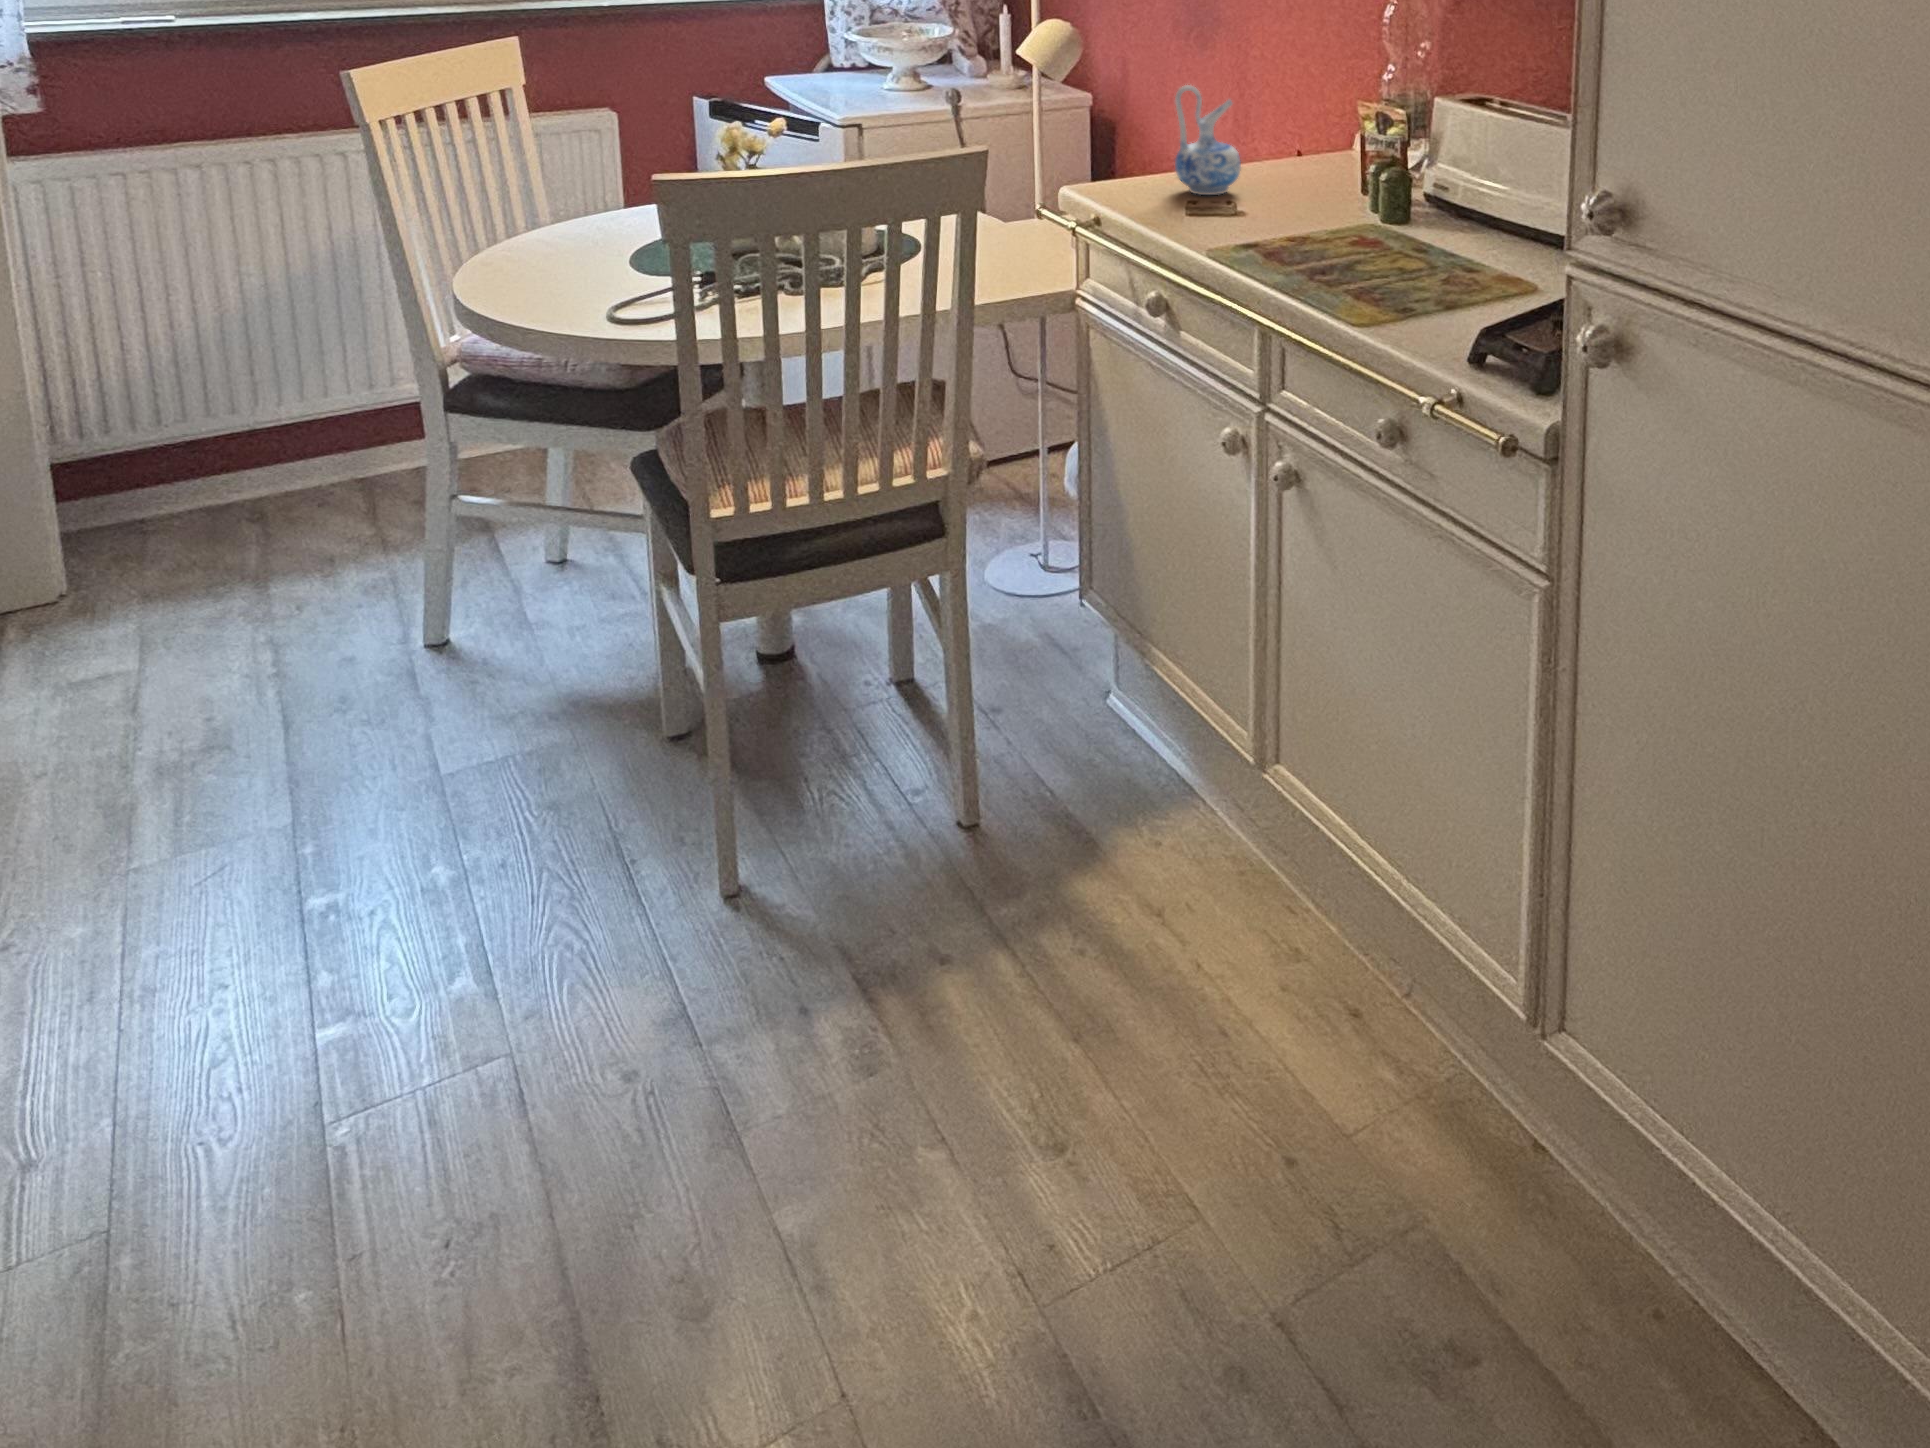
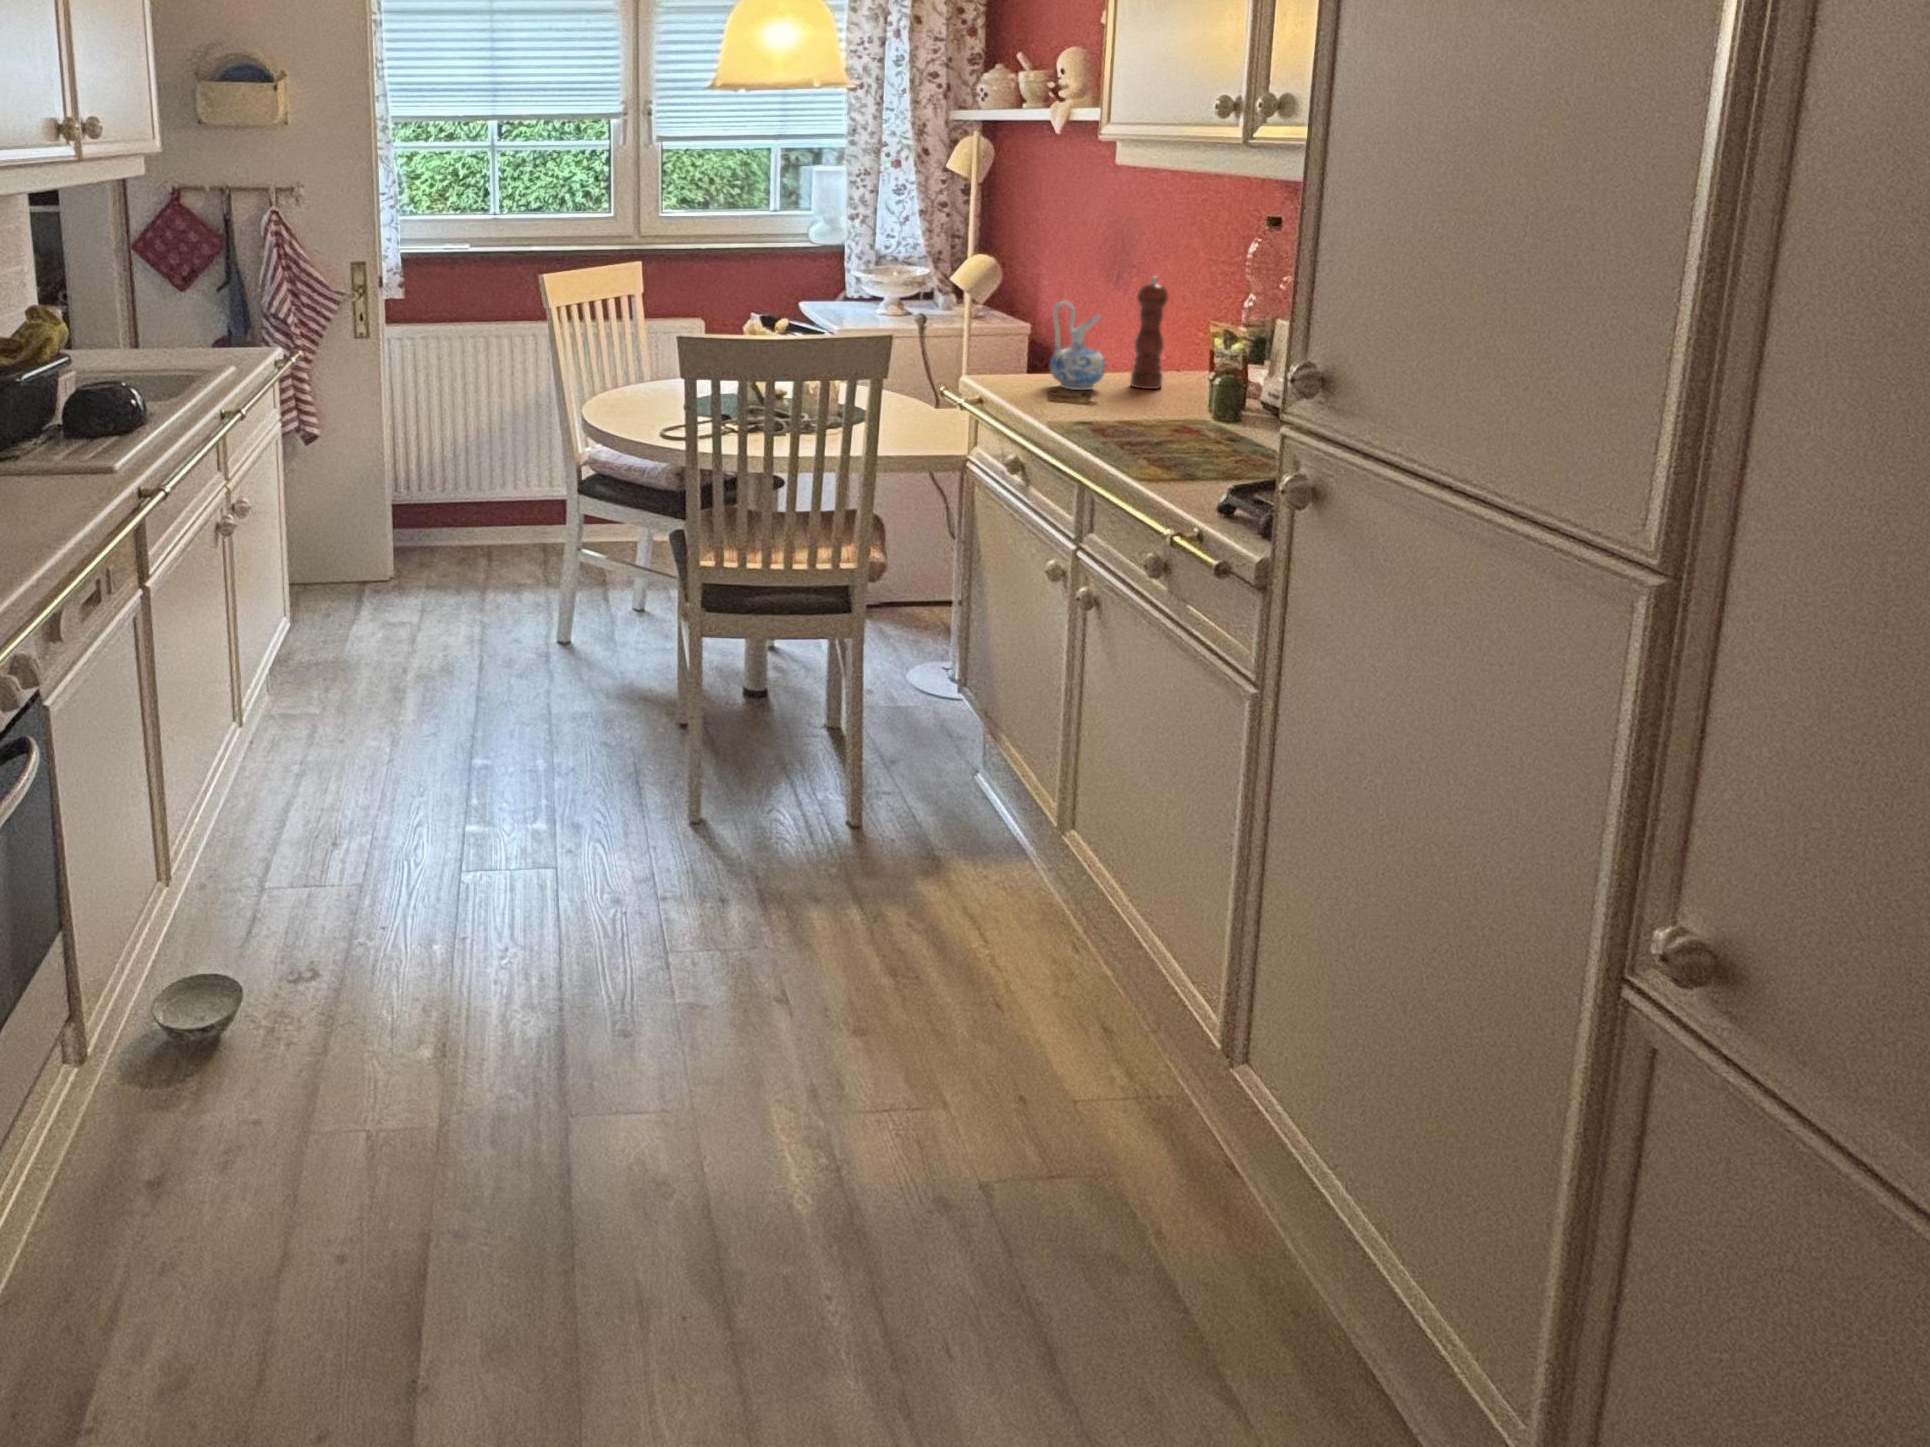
pepper mill: none [1265,48,1301,184] -> present [1130,276,1168,389]

